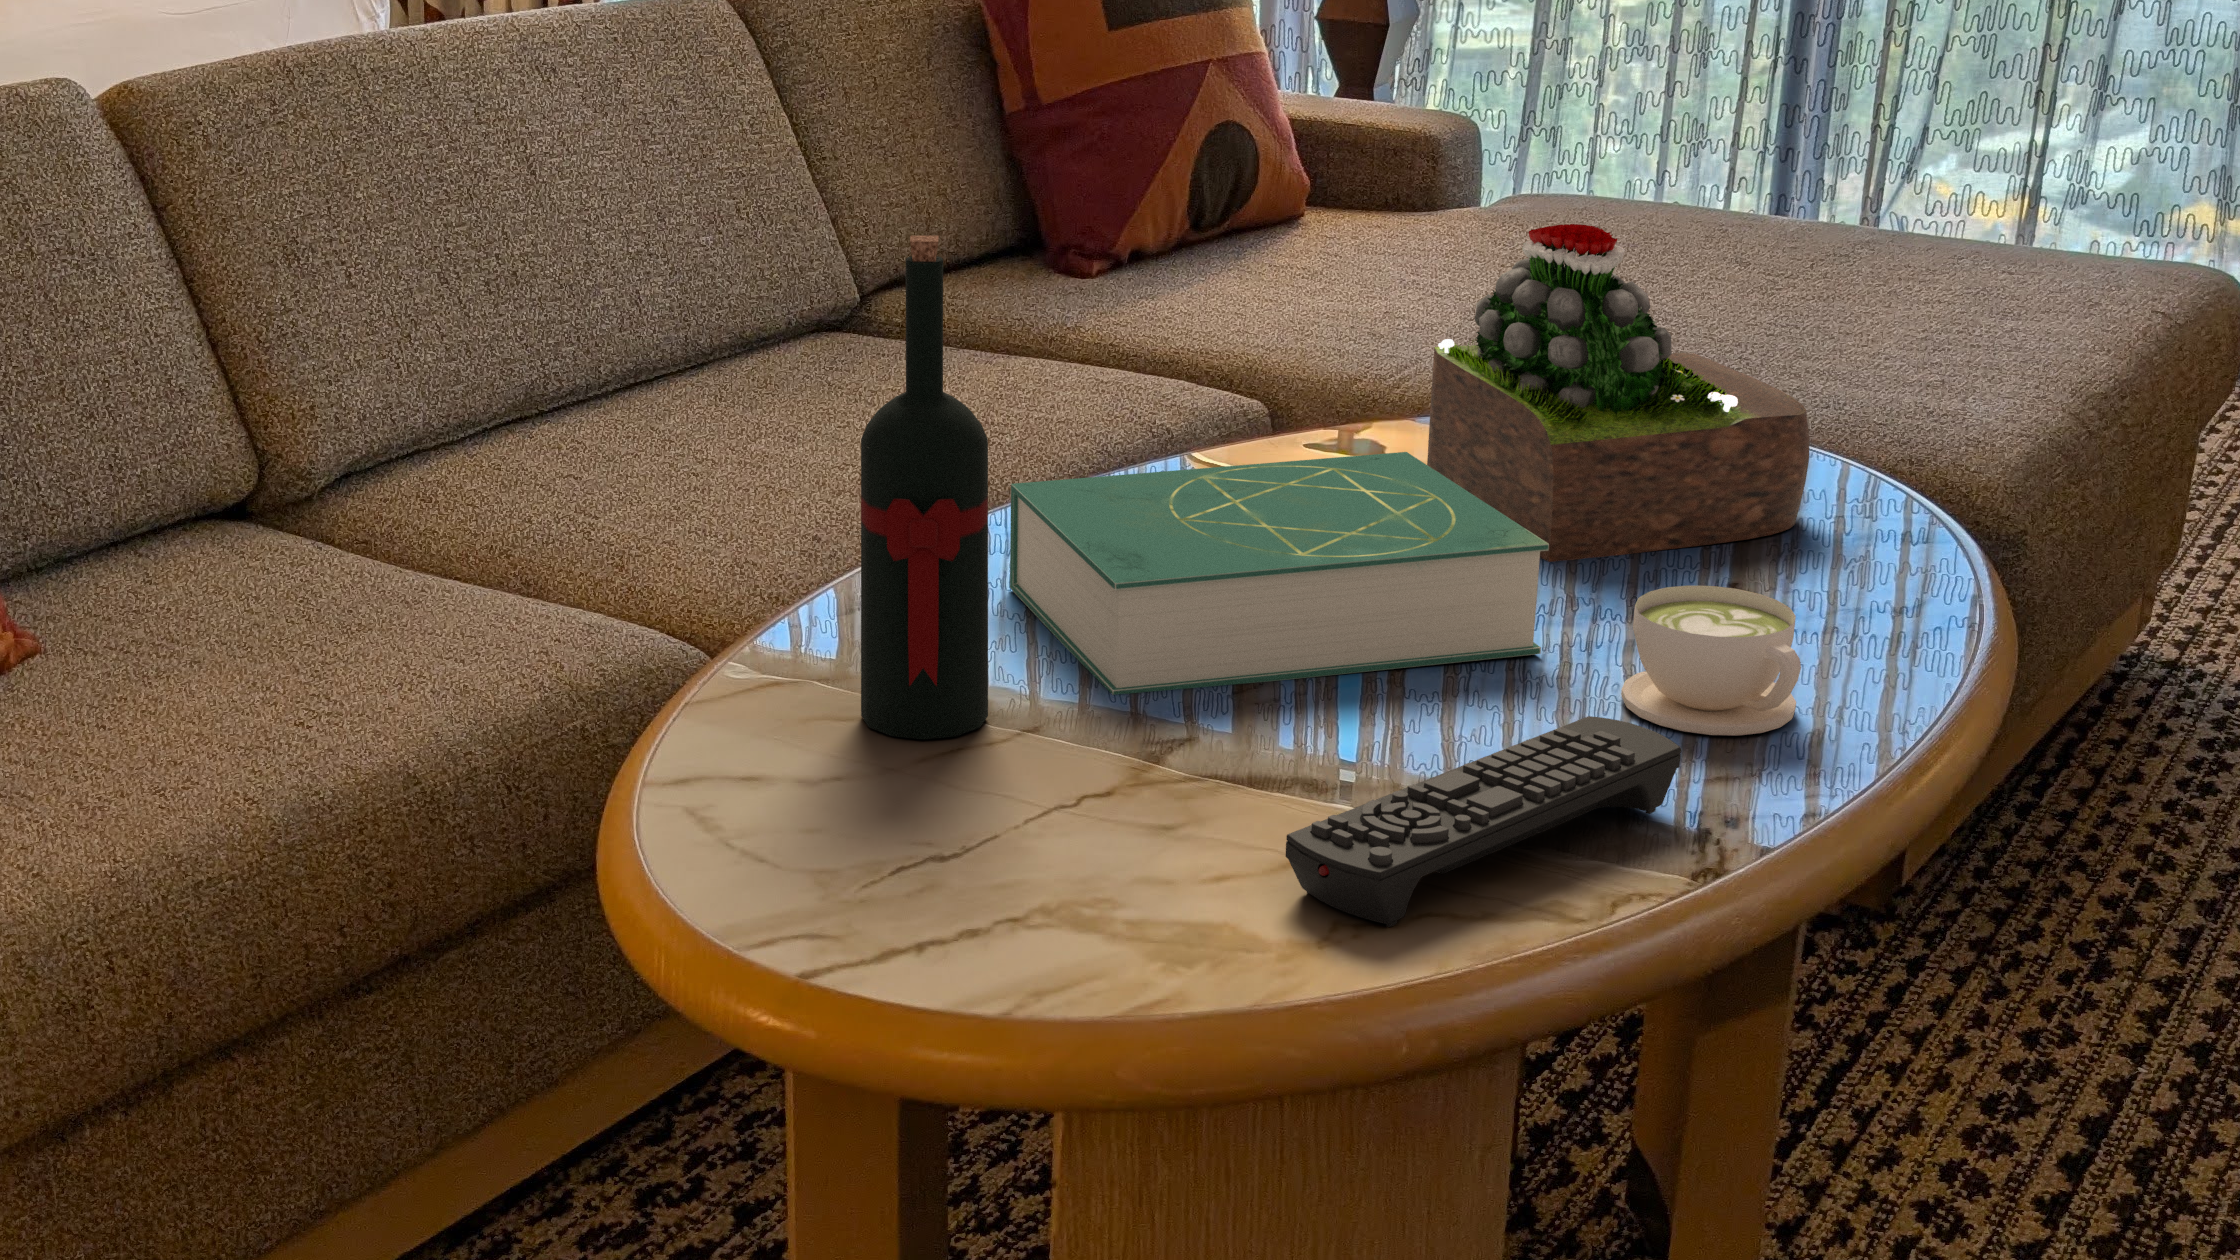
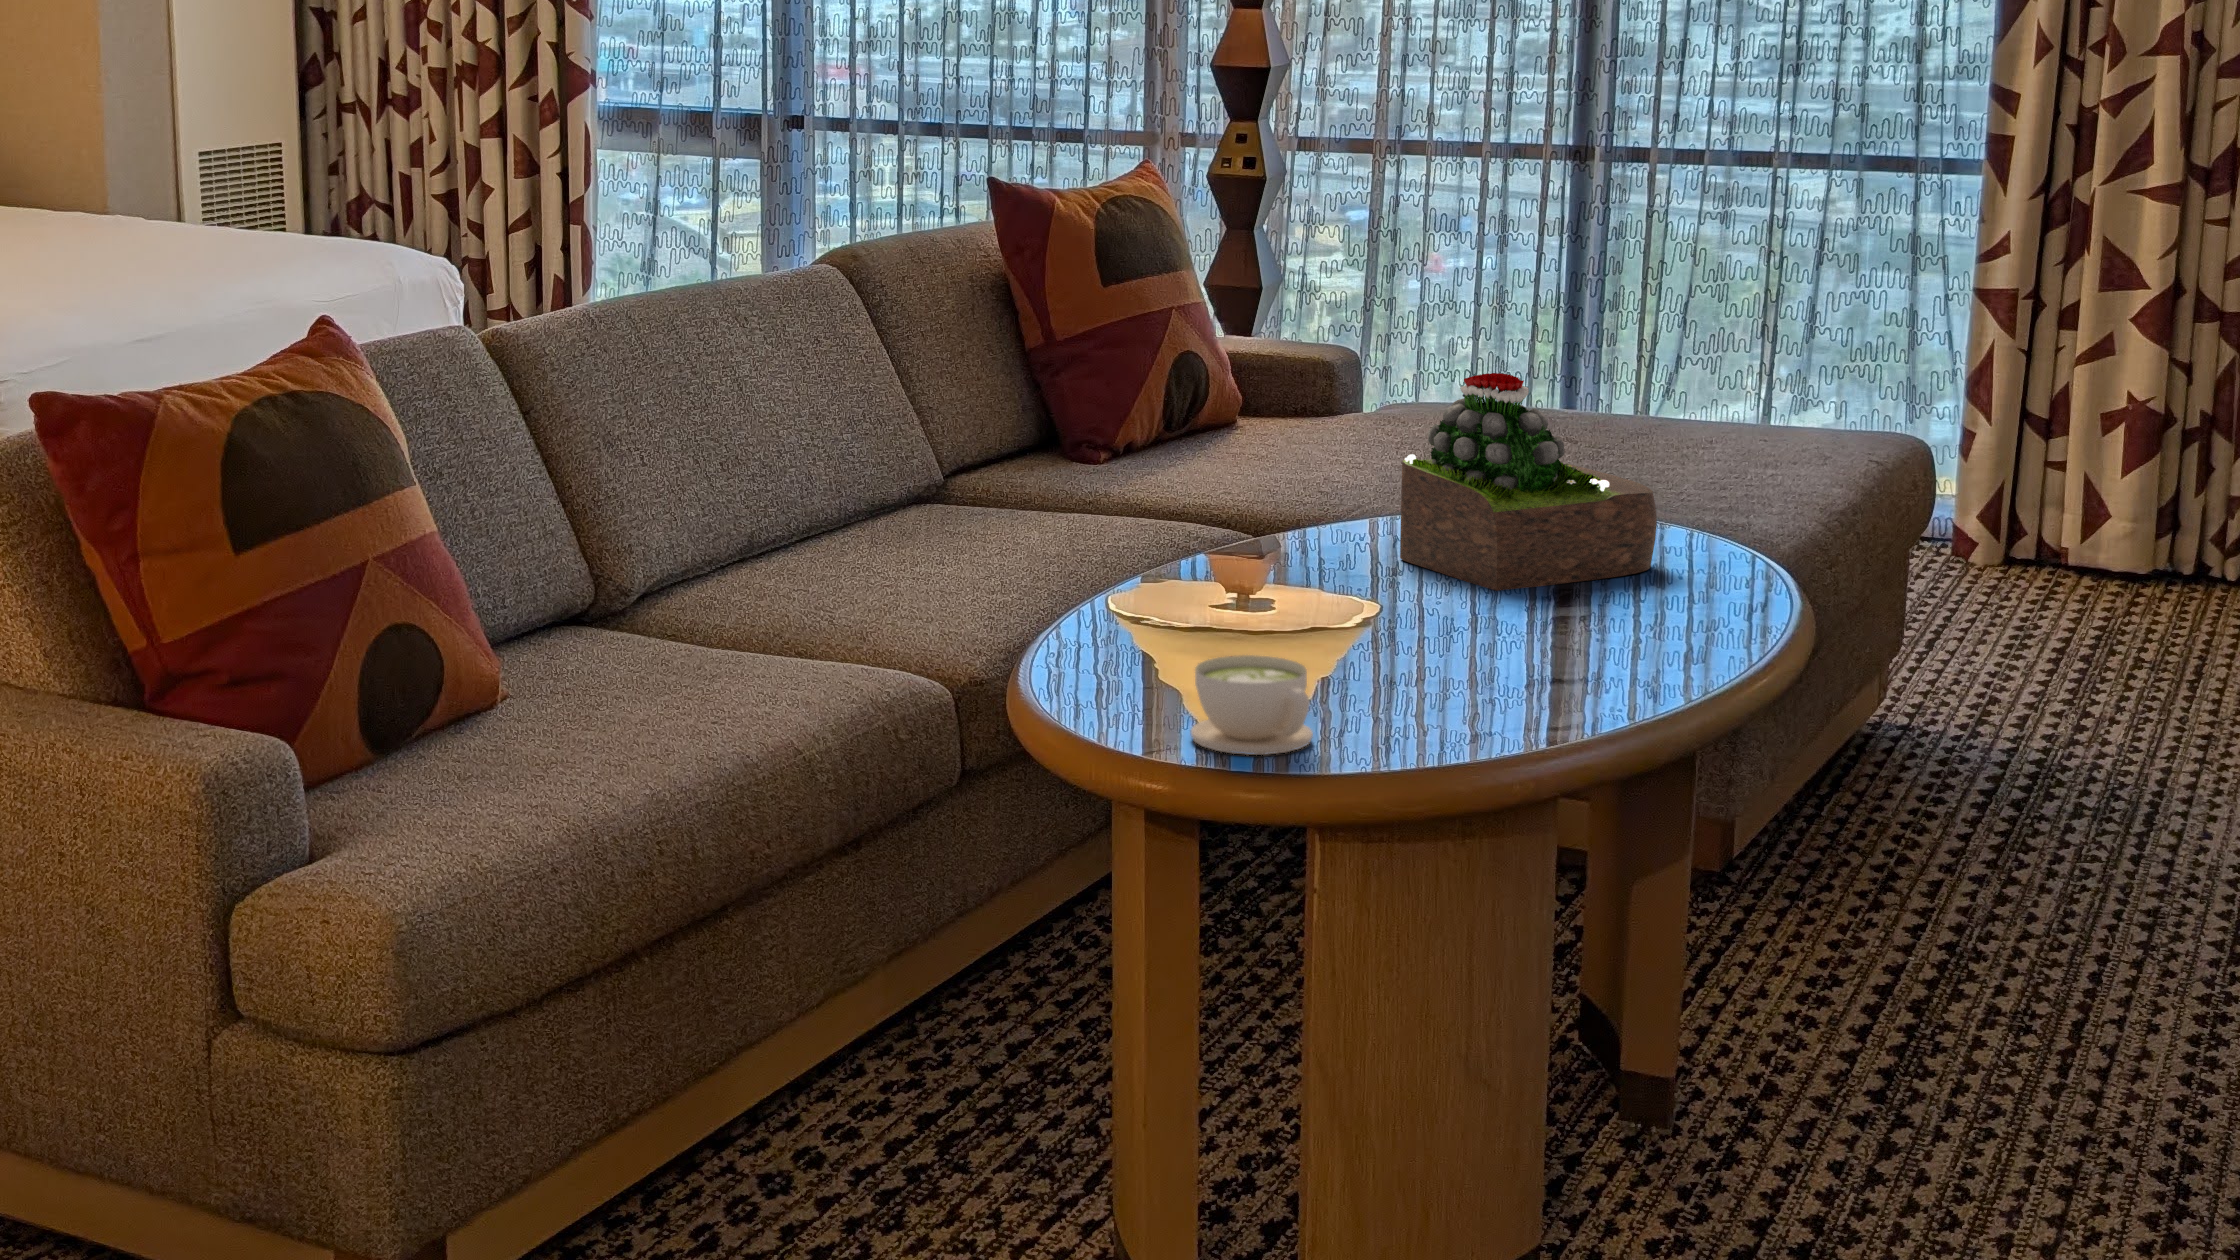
wine bottle: present [861,235,988,739] -> none [1099,363,1179,679]
book: present [1010,452,1549,695] -> none [1153,519,1512,659]
coffee cup: present [1621,586,1801,735] -> present [1191,655,1313,755]
remote control: present [1285,716,1682,927] -> none [1402,642,1620,744]

